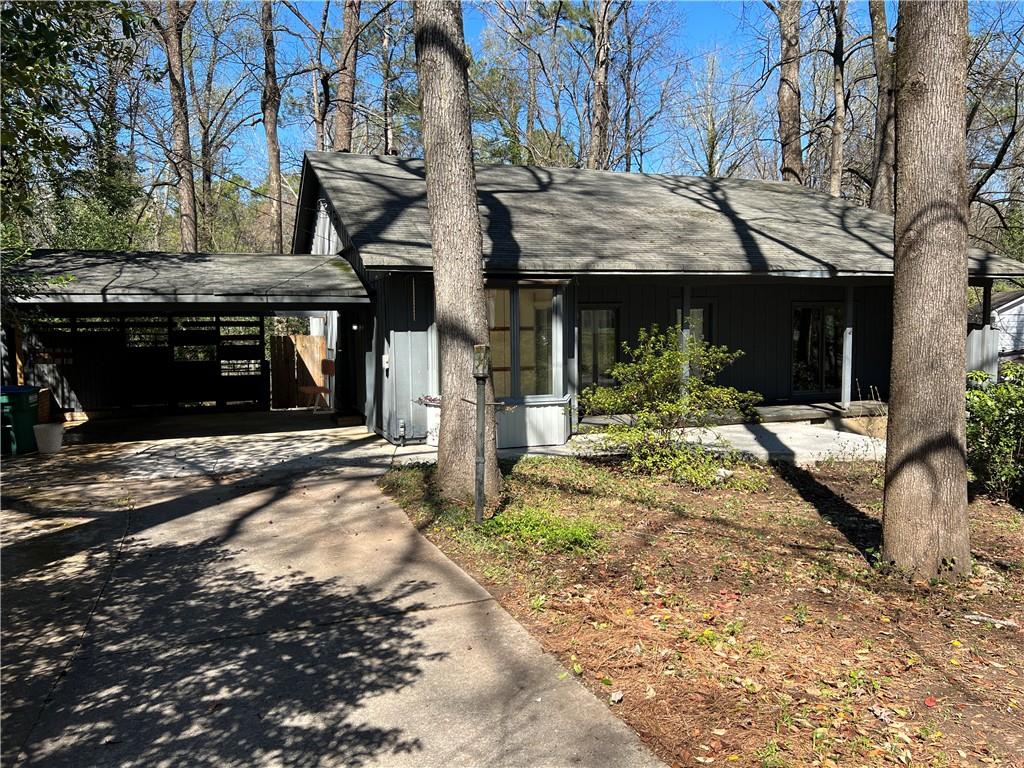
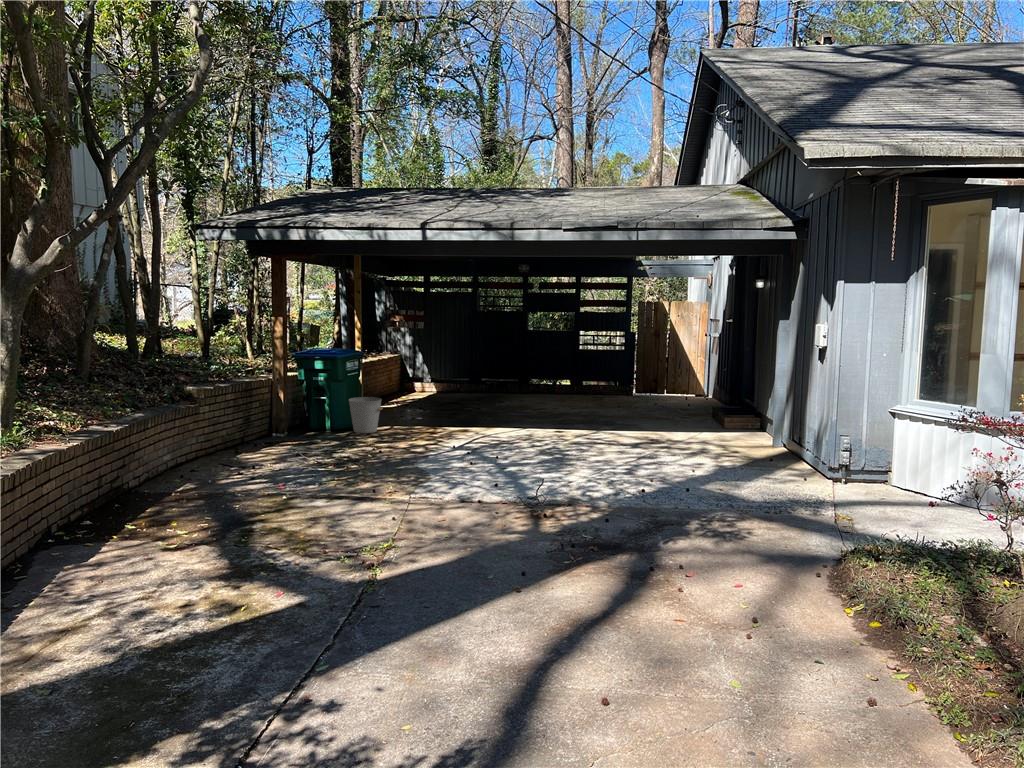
bench: present [299,359,335,414] -> none [670,332,720,406]

